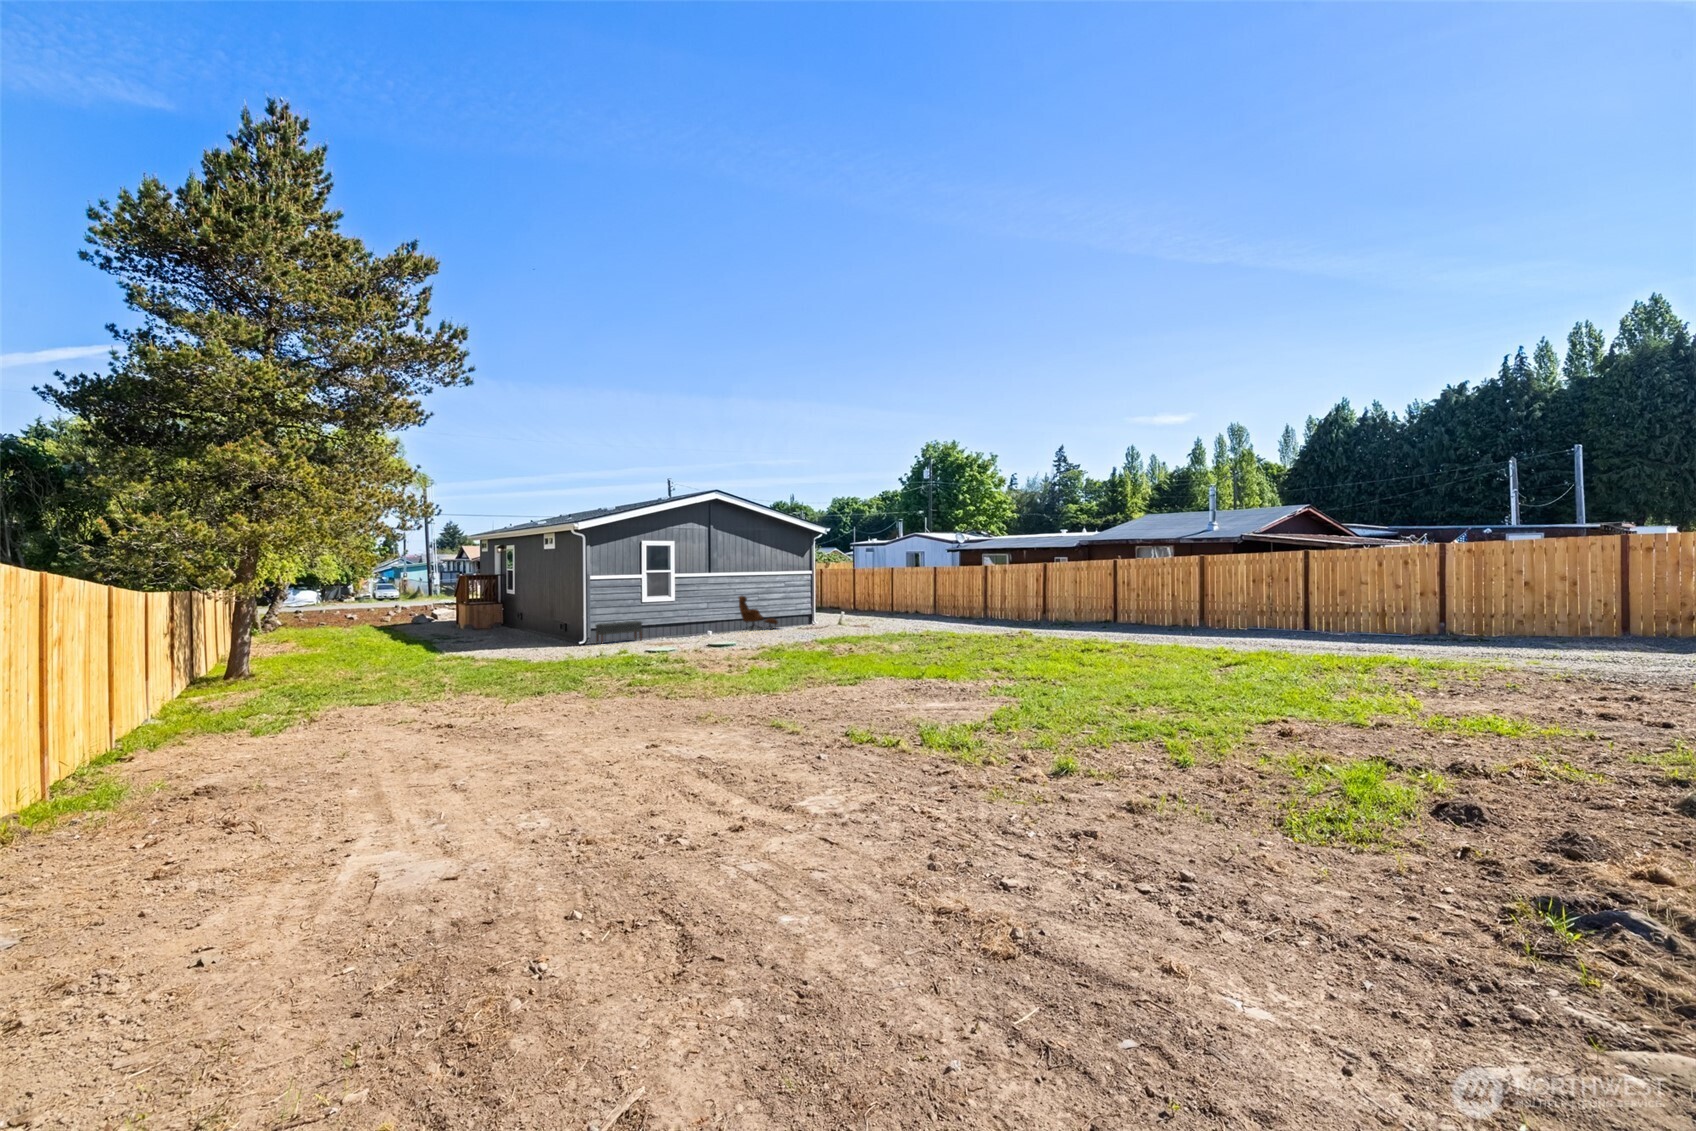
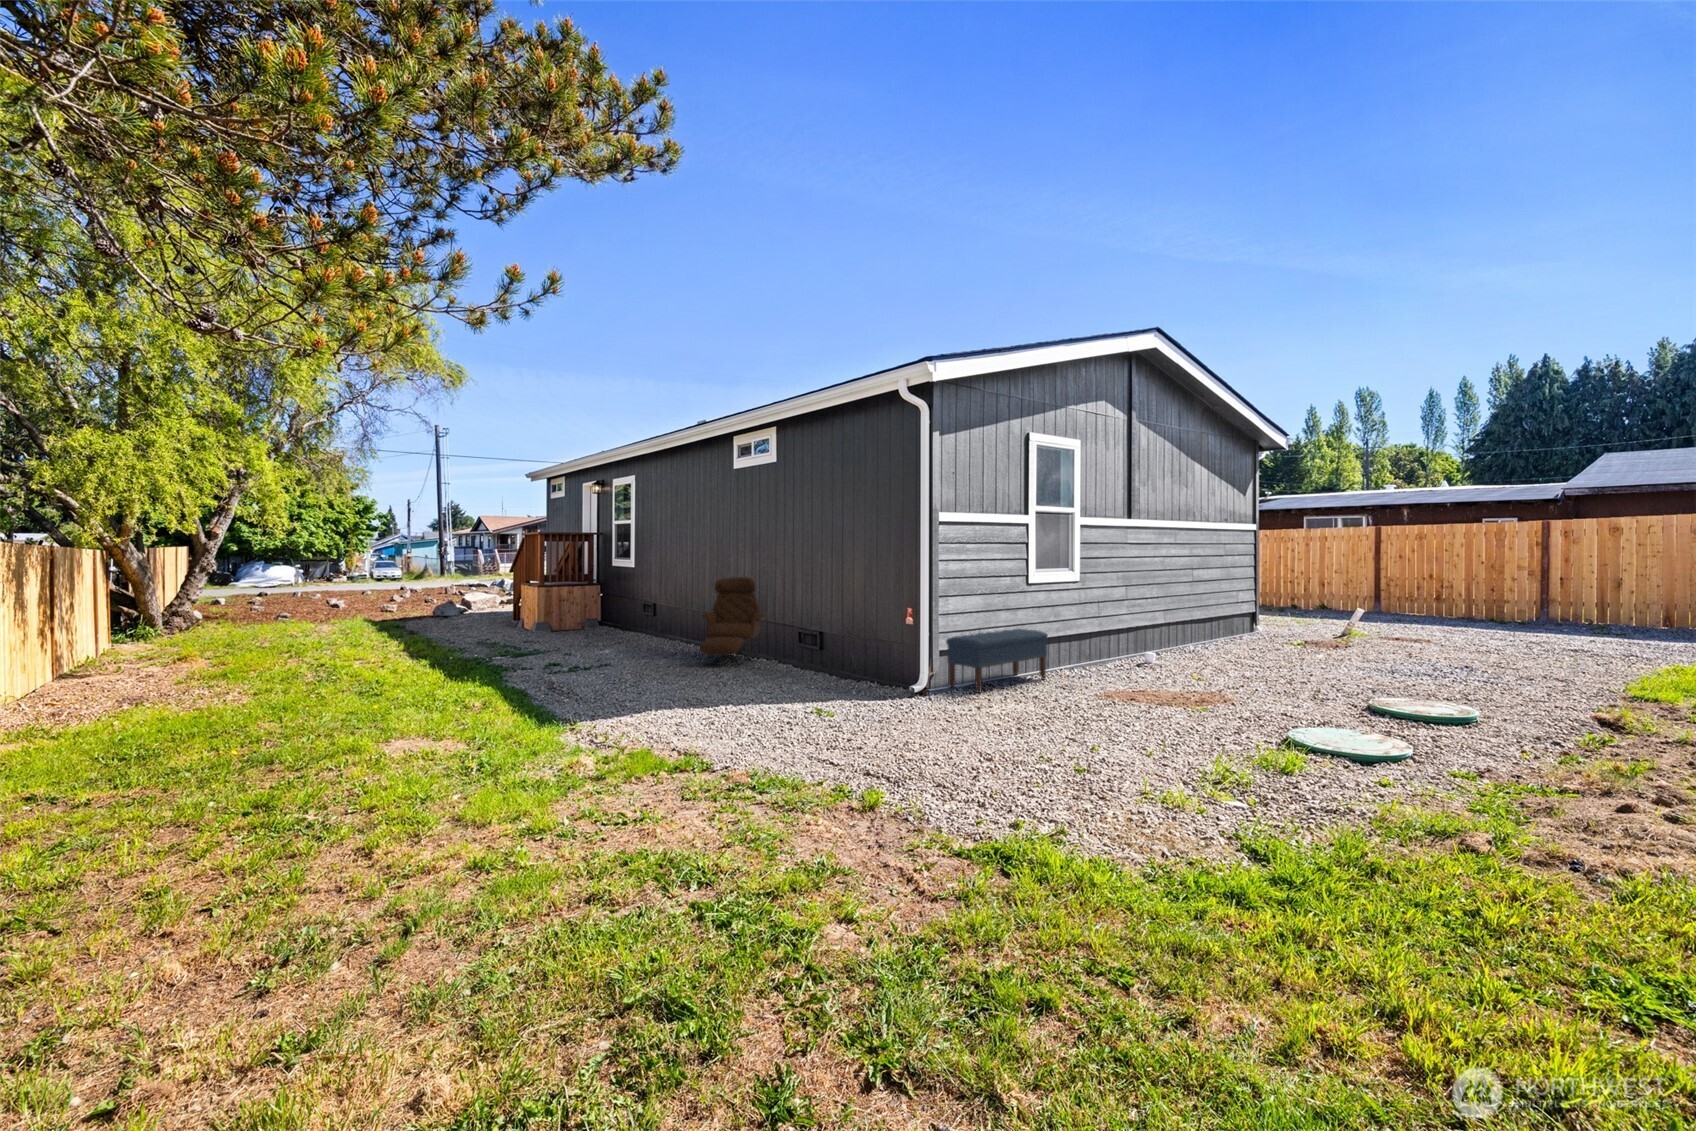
lounge chair: present [739,596,778,629] -> present [700,577,766,667]

